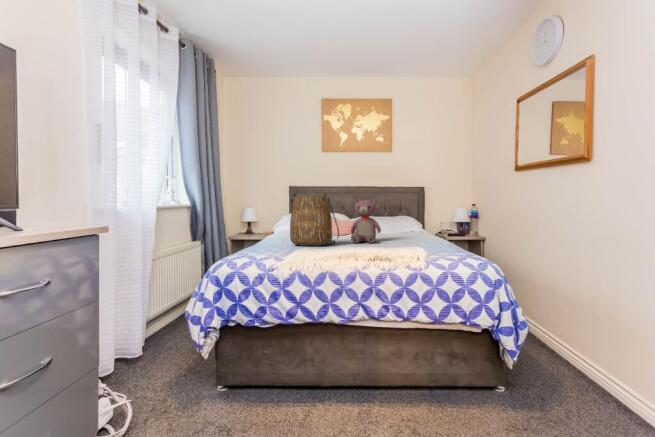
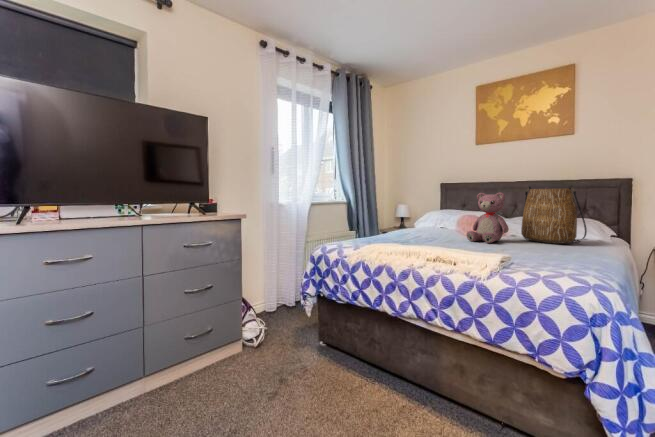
tote bag: present [290,193,339,246] -> present [521,186,587,244]

